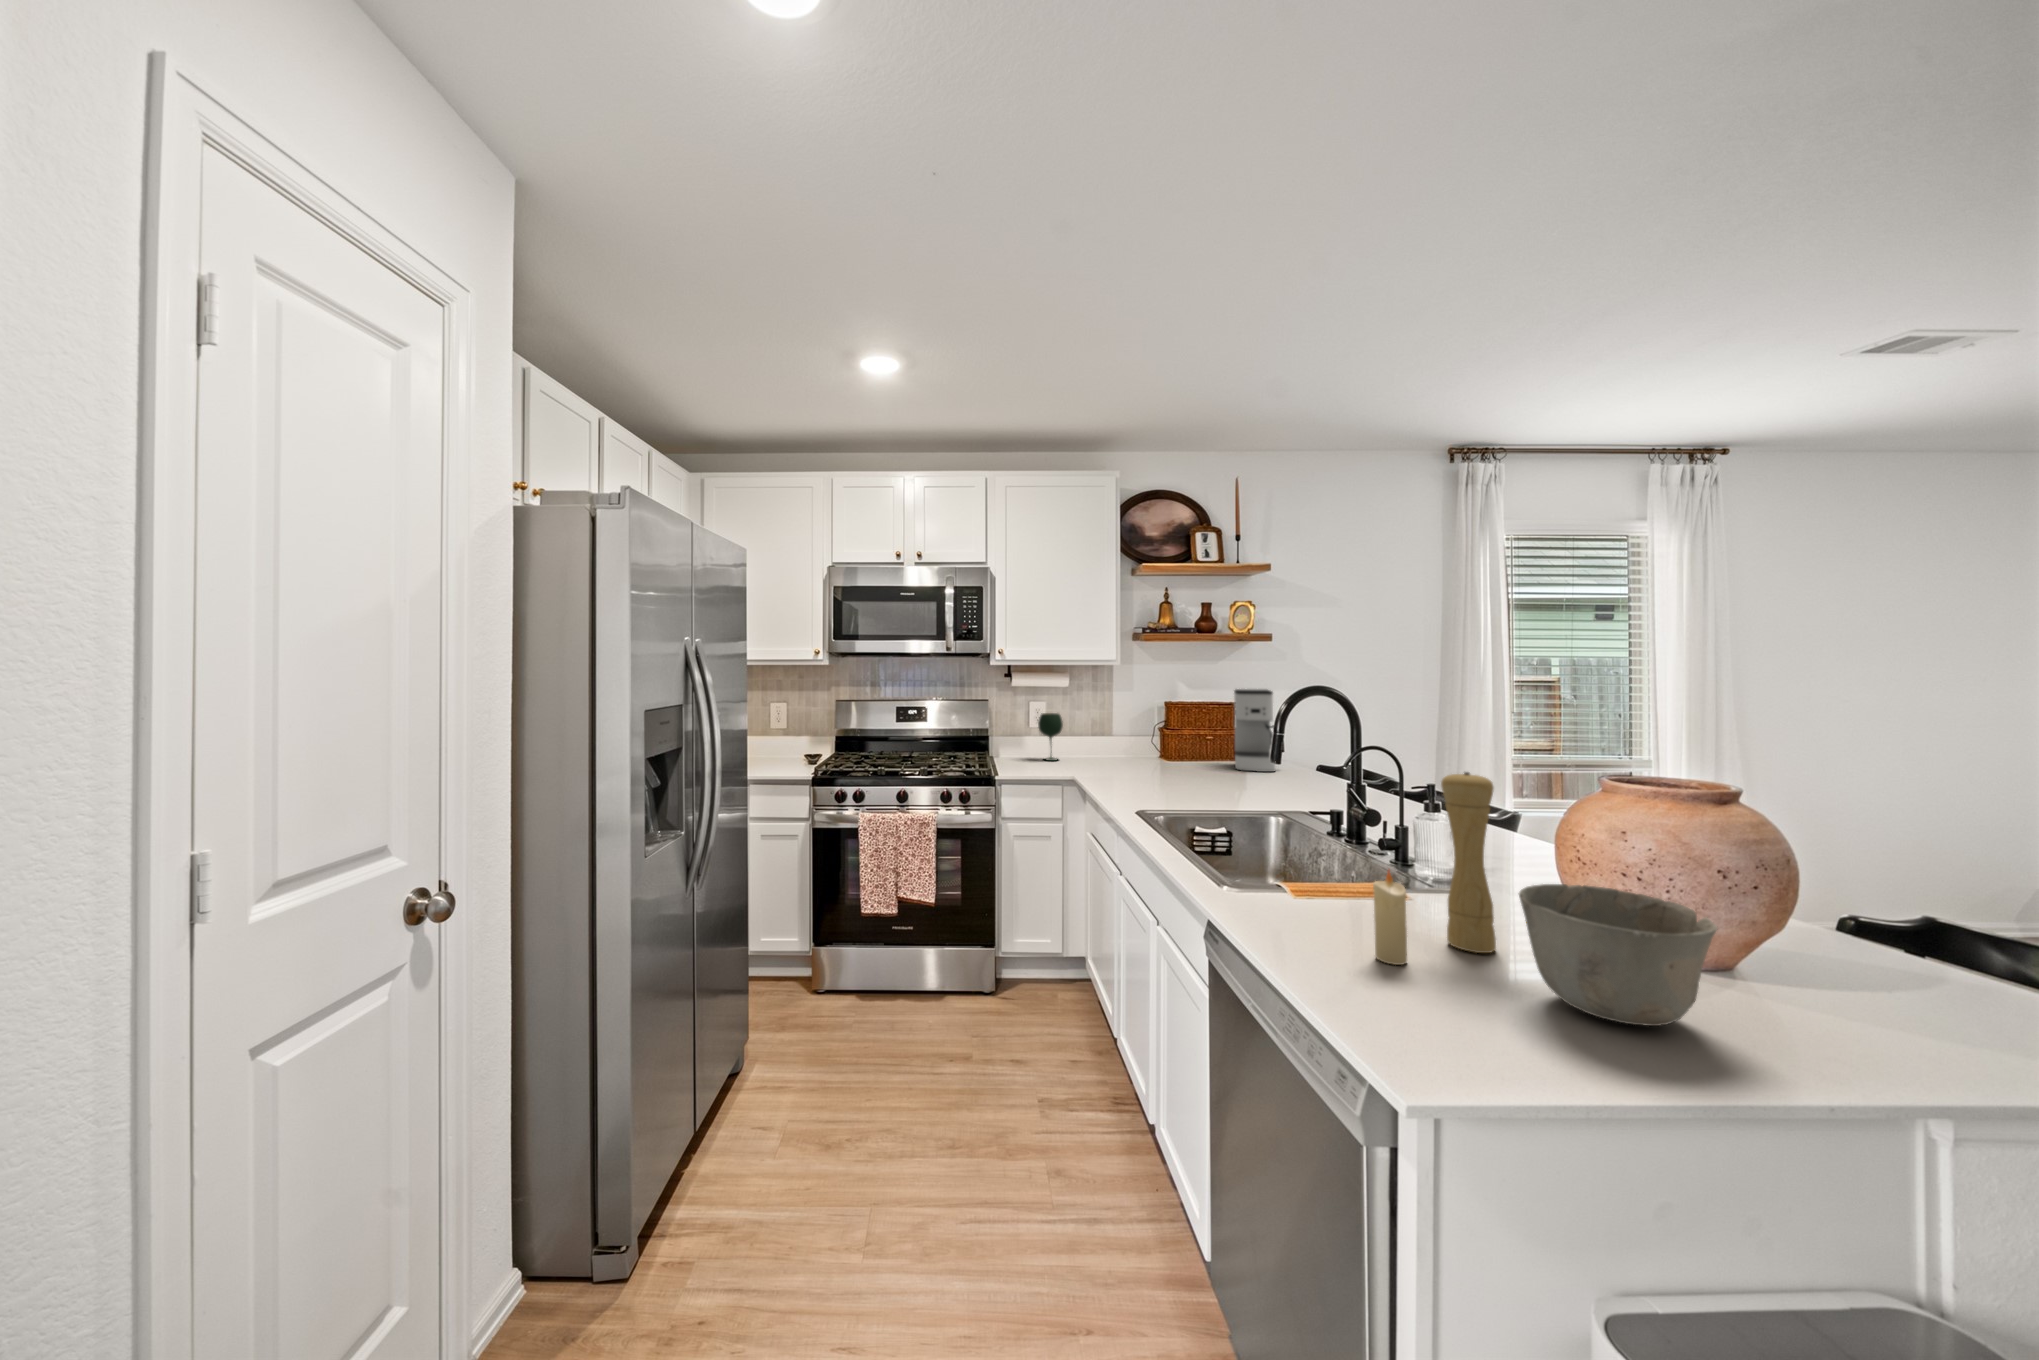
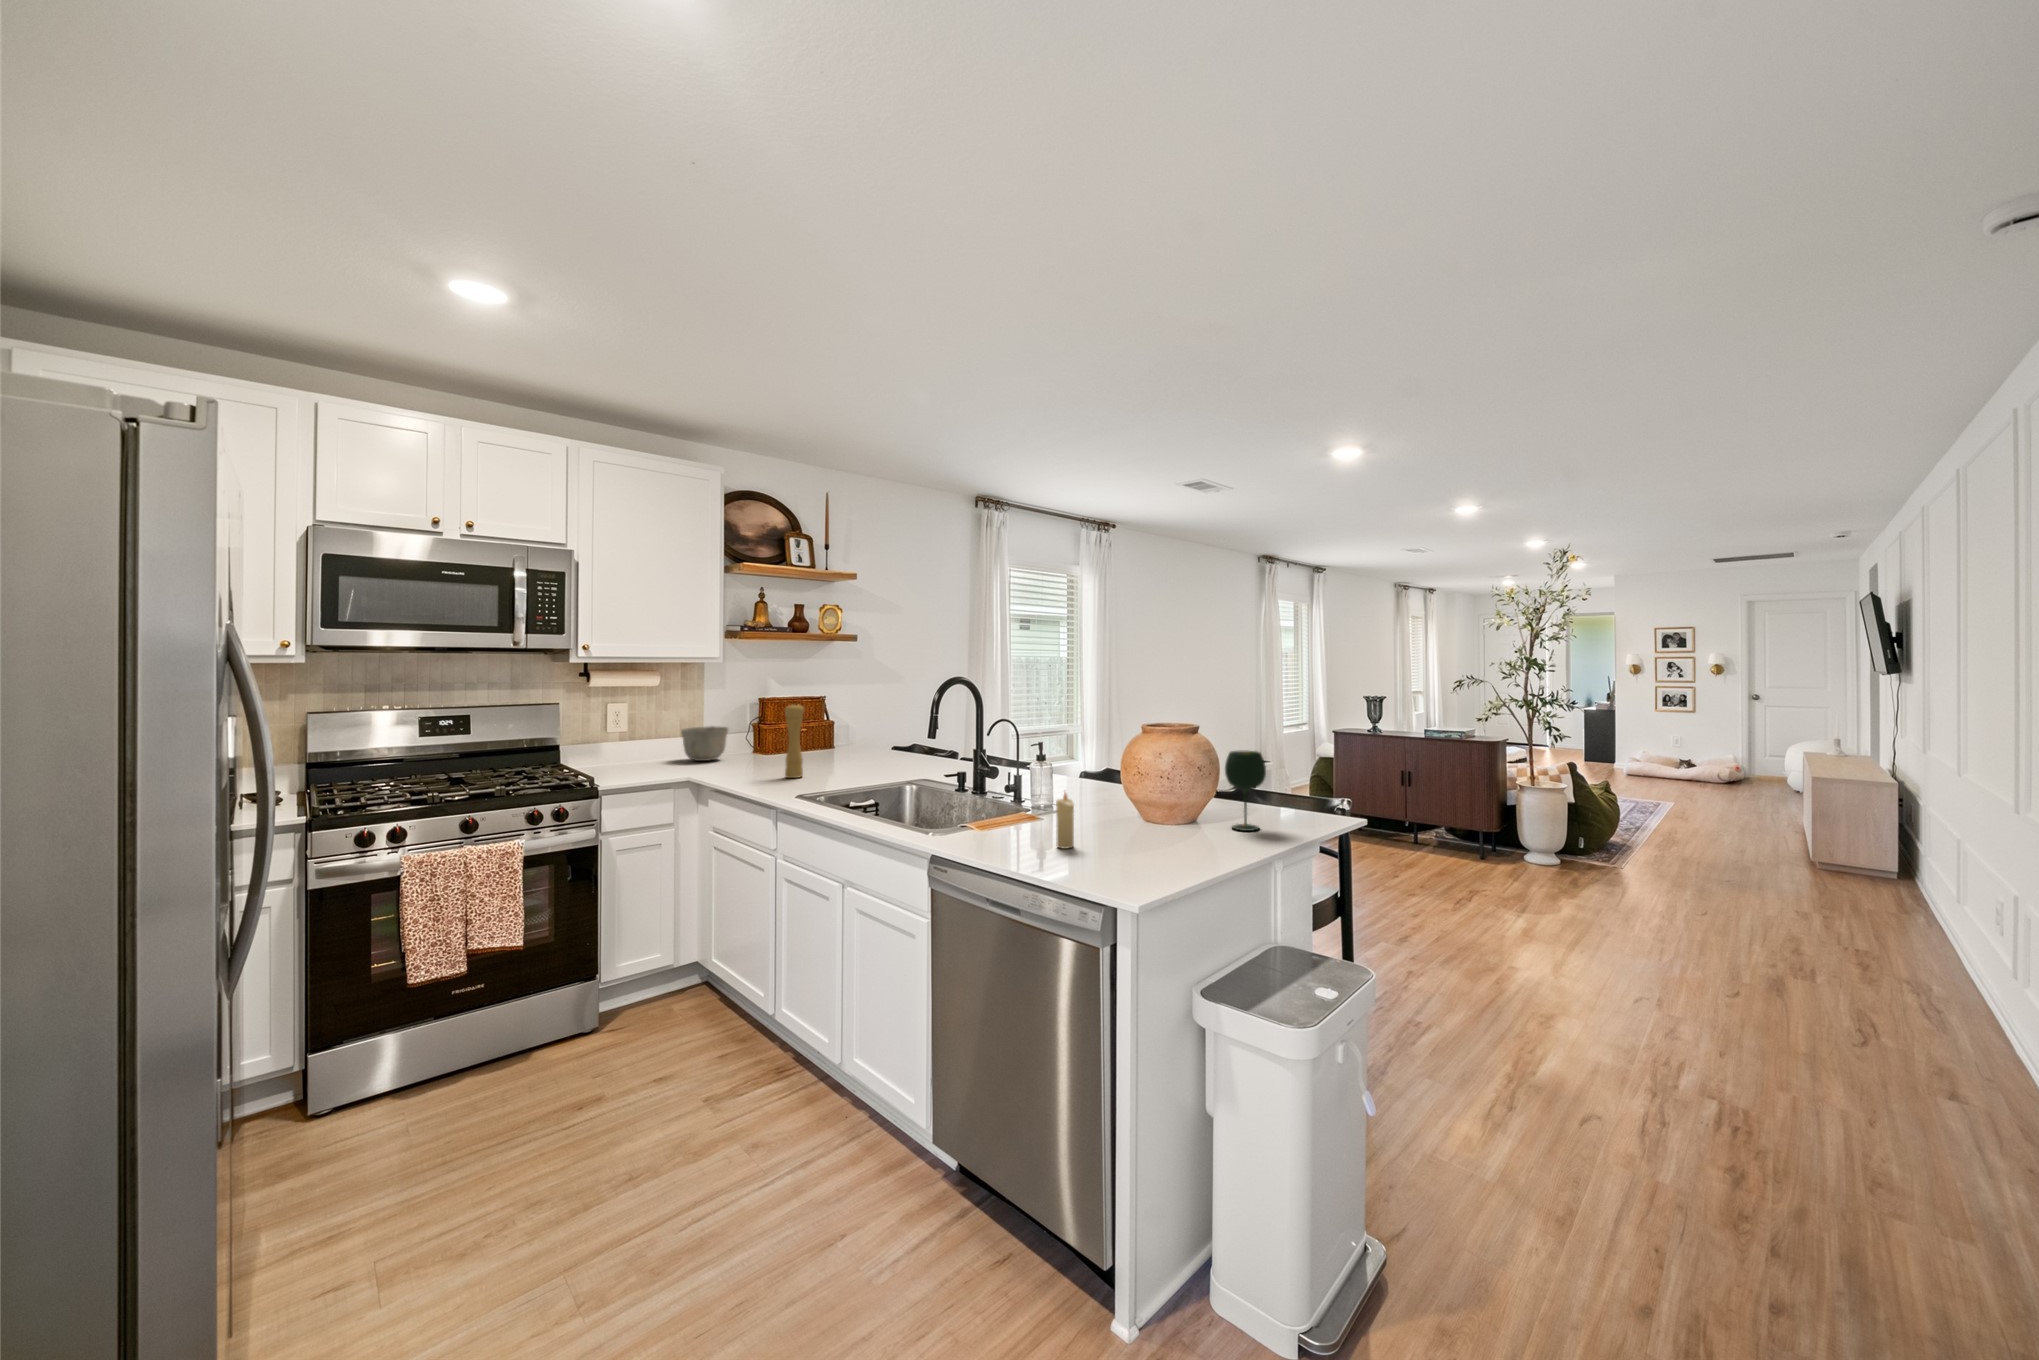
coffee maker: present [1234,689,1275,772] -> none [826,684,870,757]
wine glass: present [1038,713,1063,761] -> present [1225,751,1266,831]
pepper mill: present [1441,772,1496,953] -> present [785,705,804,778]
ceramic bowl: present [1519,884,1717,1026] -> present [681,726,729,761]

